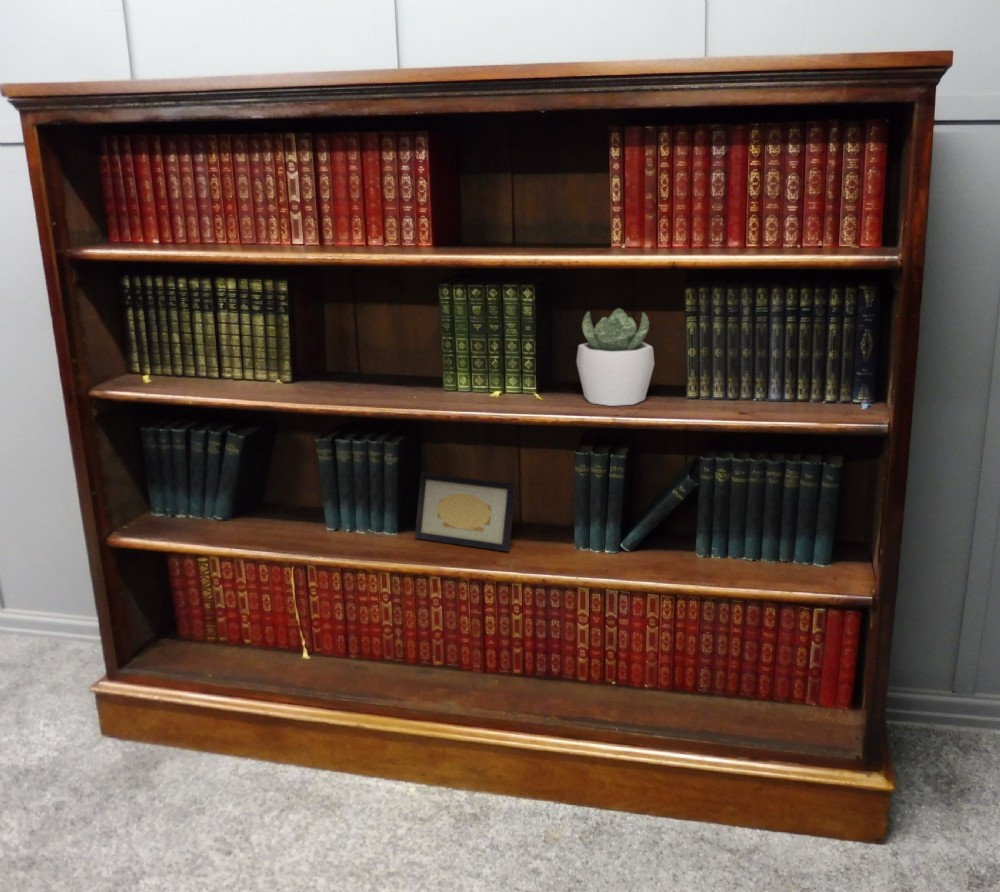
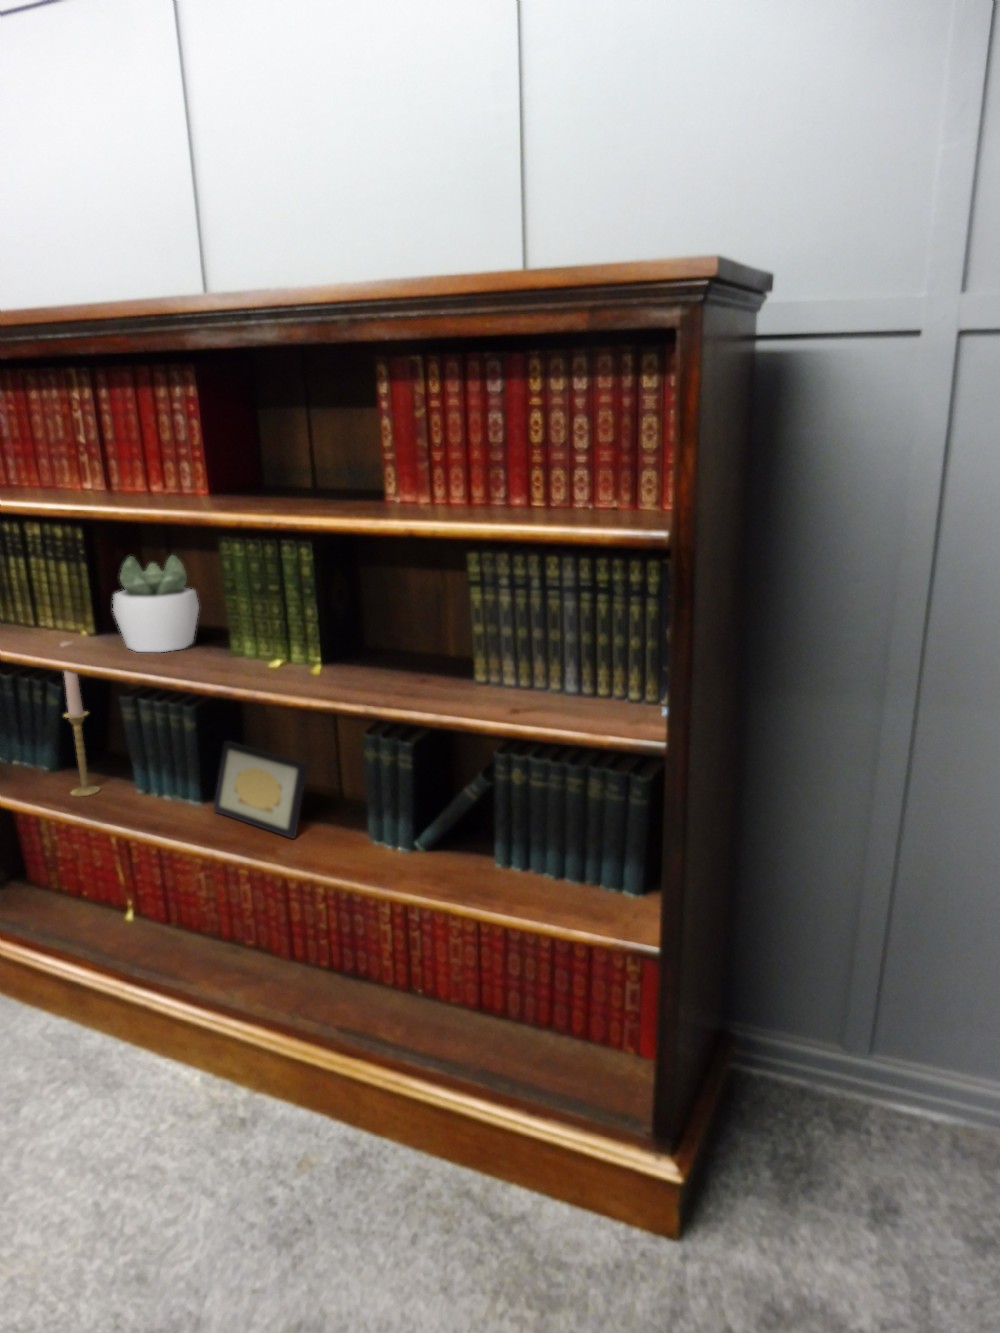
succulent plant: present [577,309,654,406] -> present [113,555,199,652]
candlestick: none [256,386,288,537] -> present [60,641,100,796]

